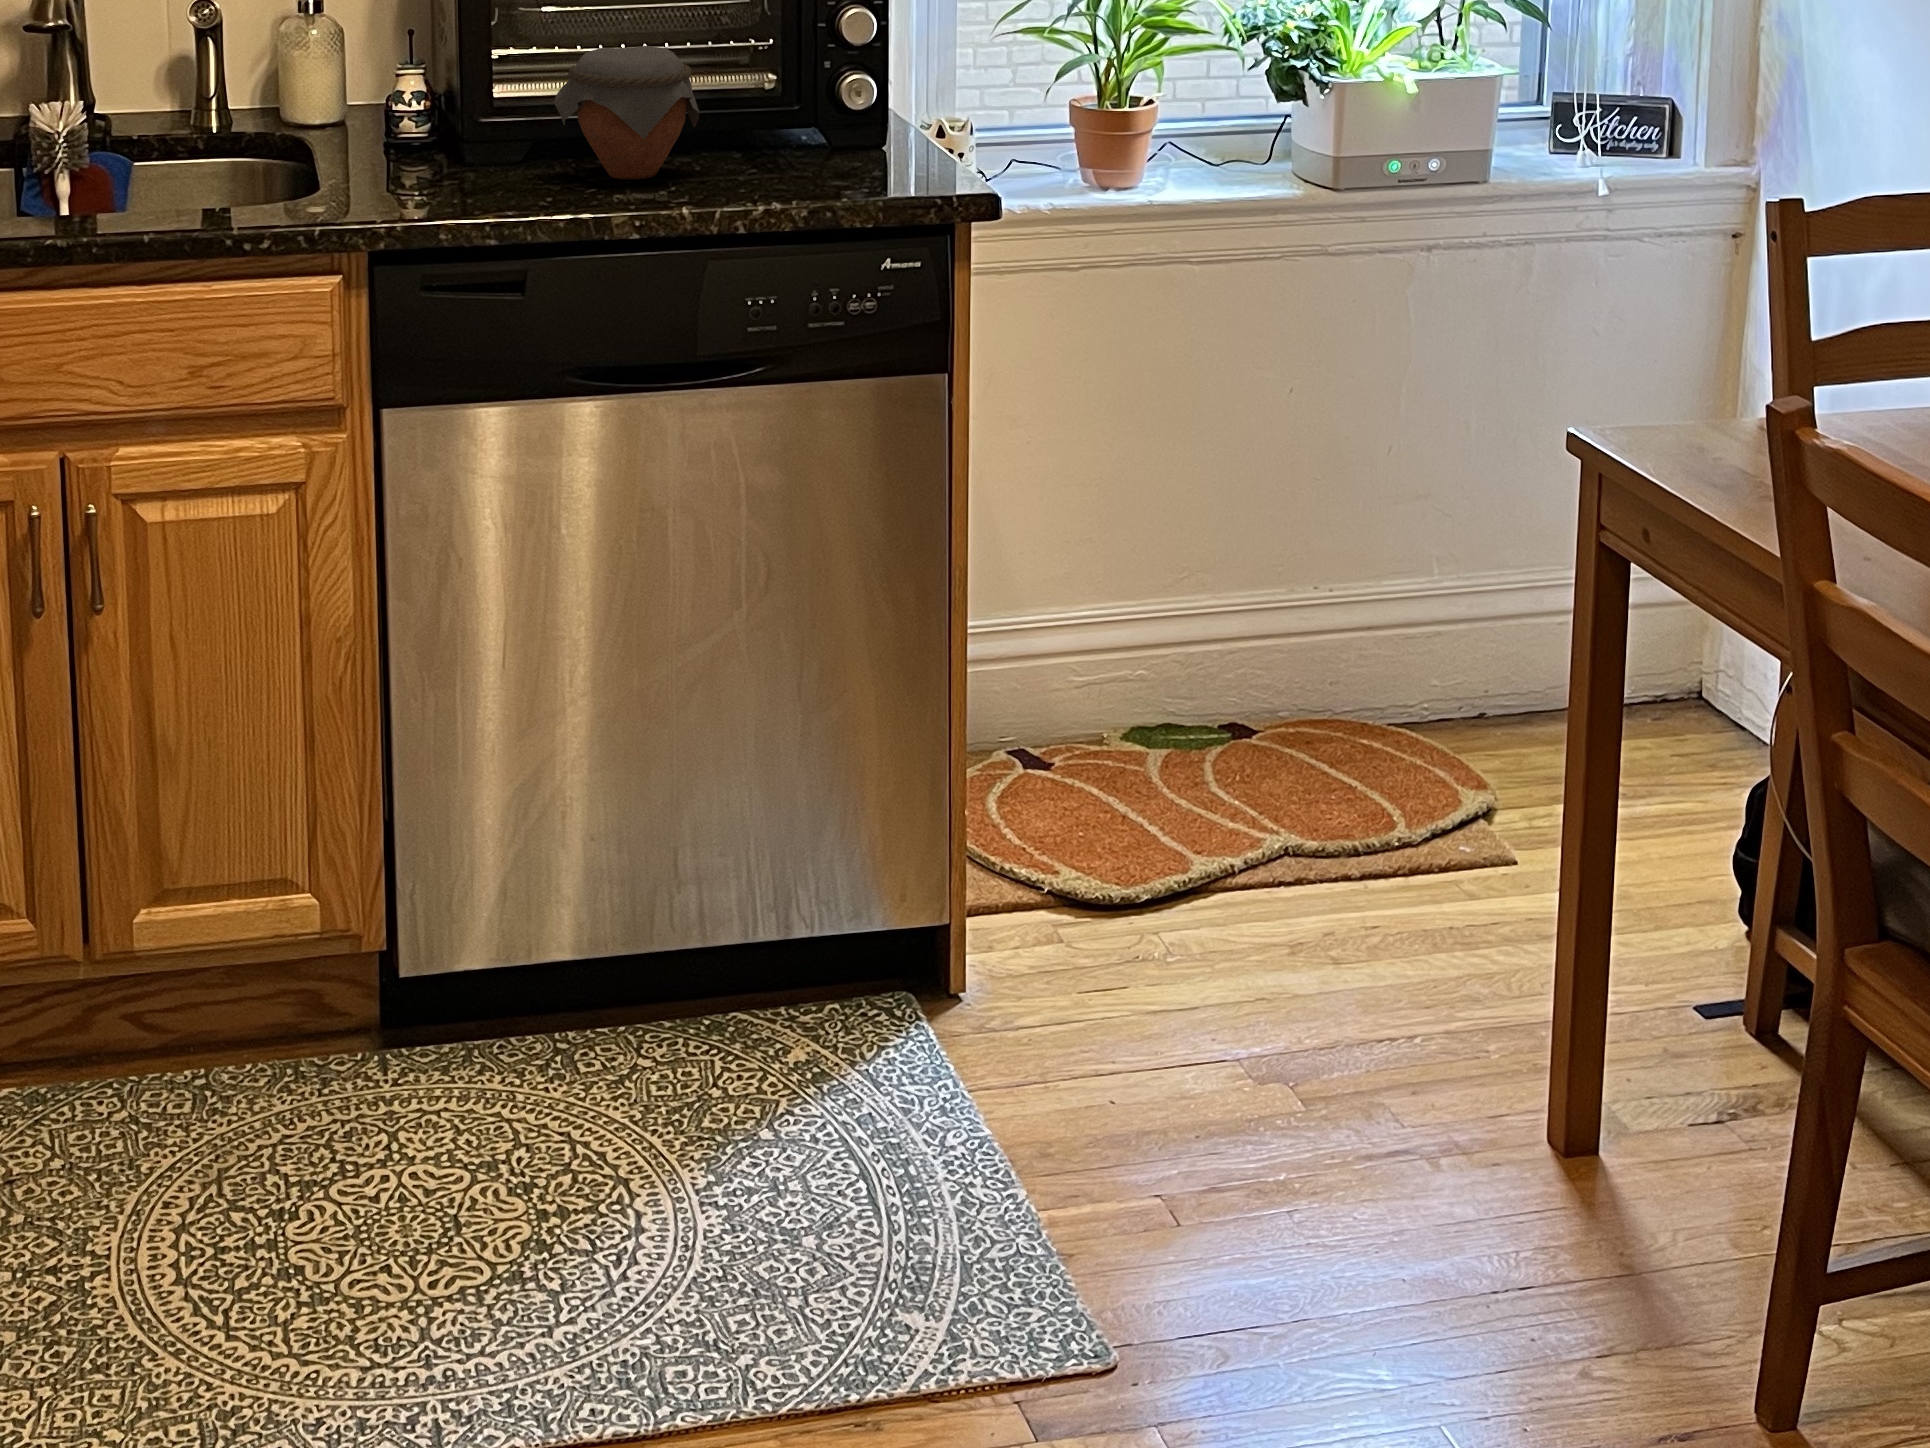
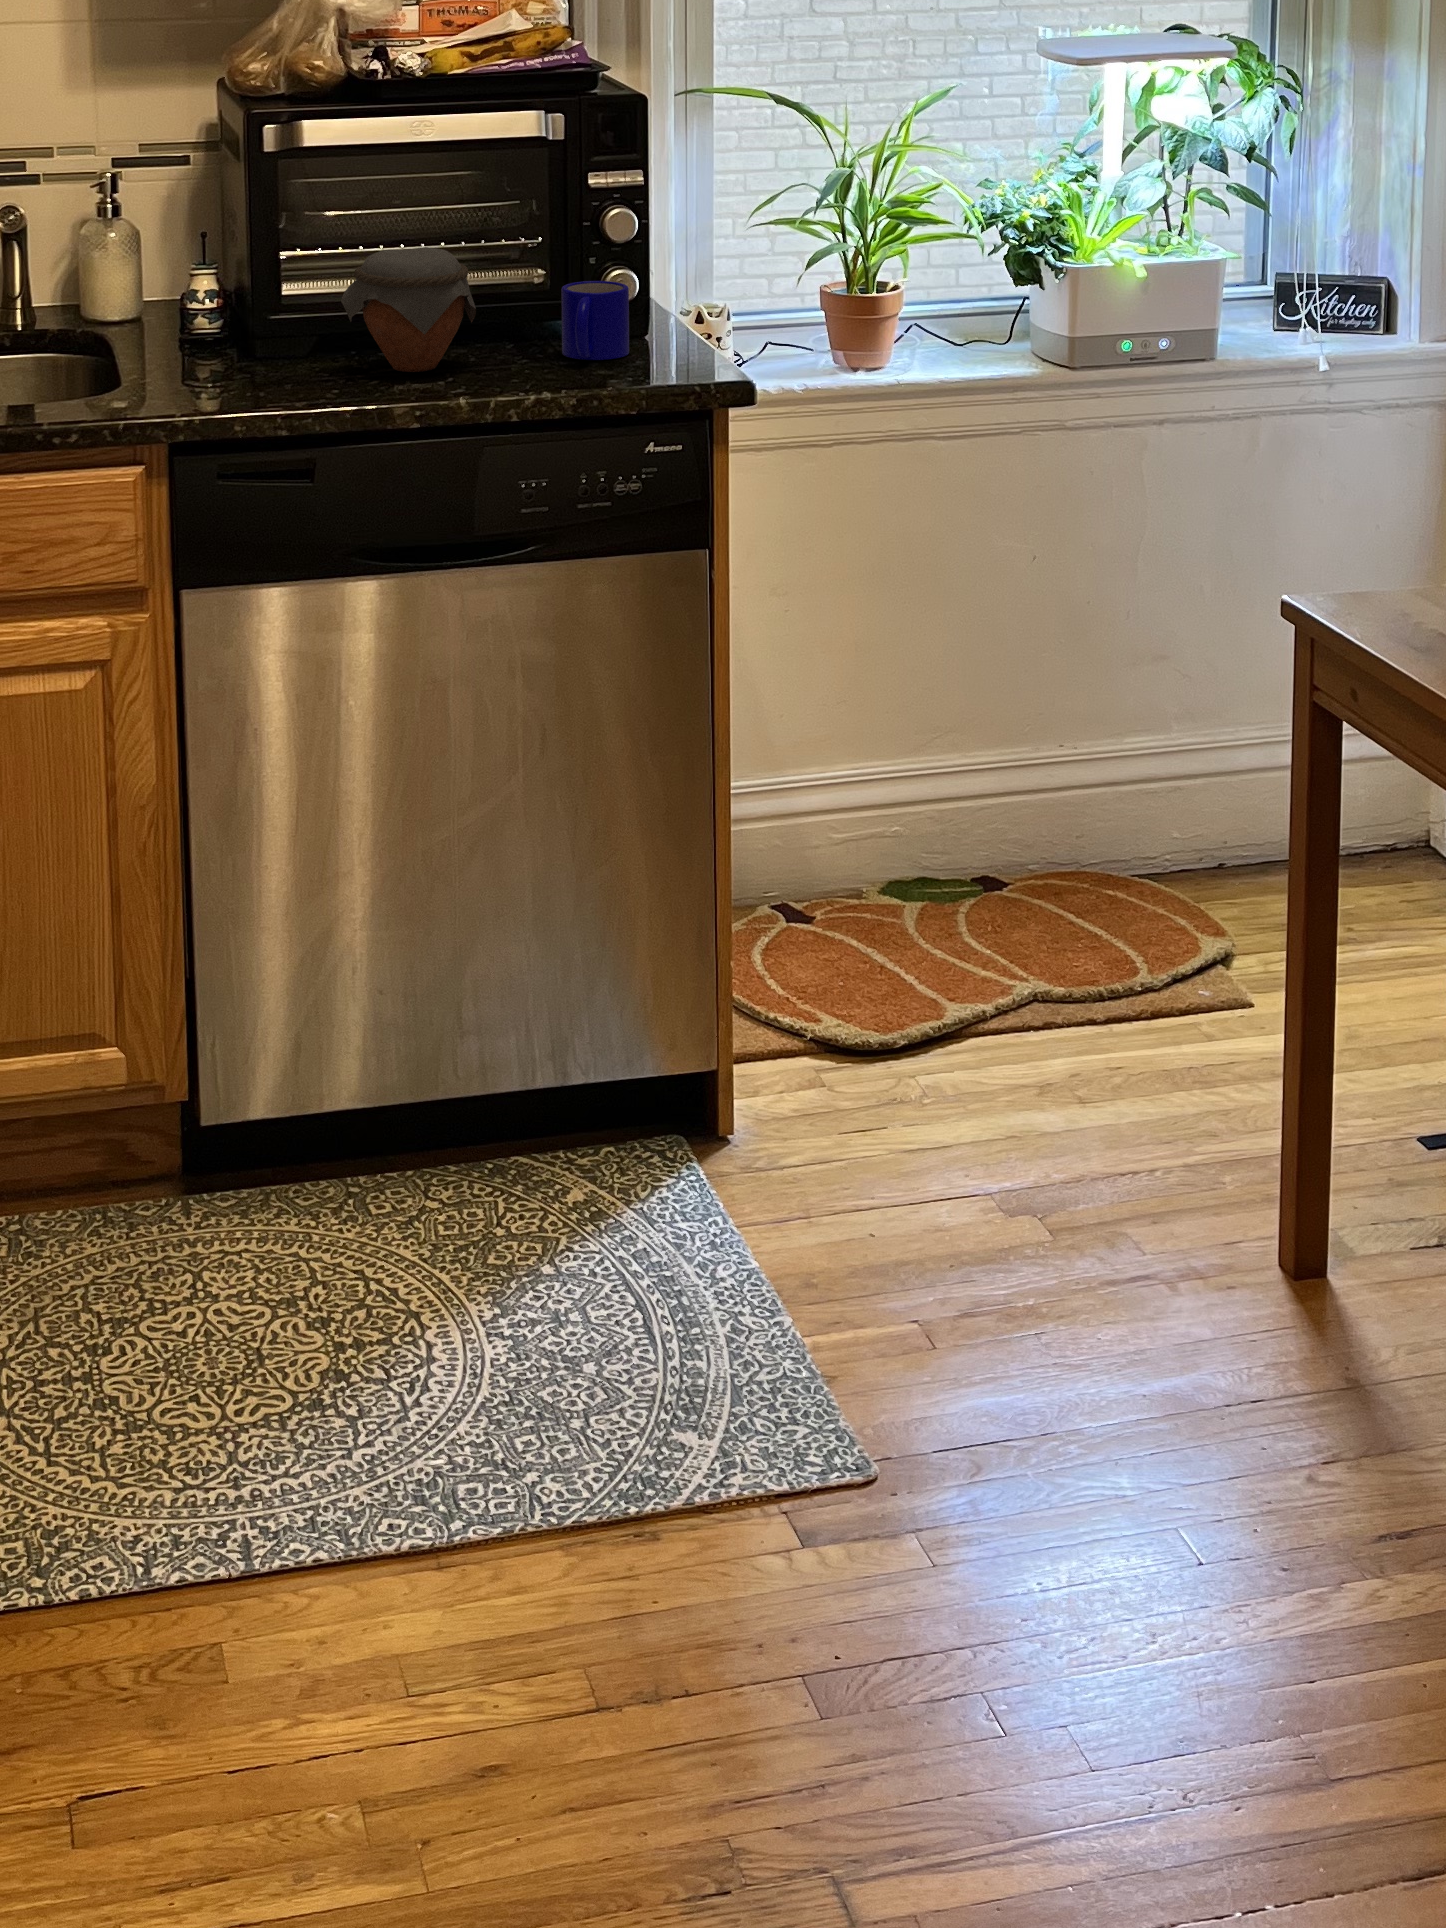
mug: none [792,85,864,169] -> present [561,281,629,360]

